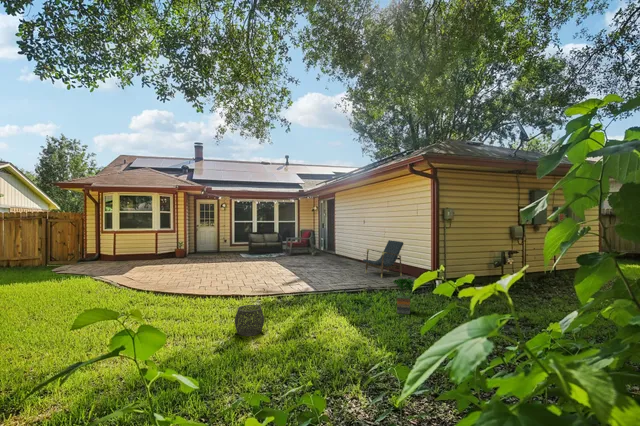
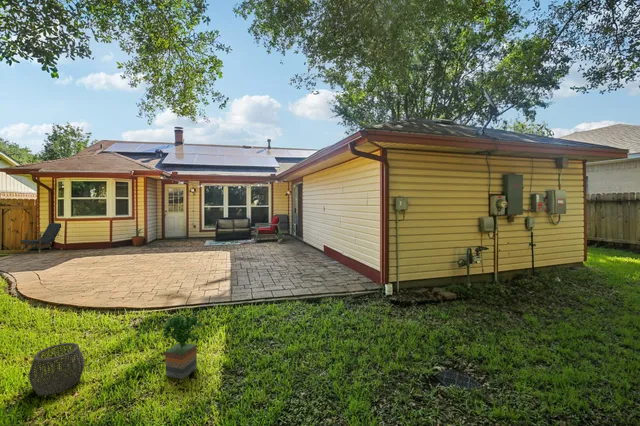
lounge chair: present [363,240,403,278] -> present [21,223,62,253]
potted tree: present [393,278,414,314] -> present [163,316,202,379]

